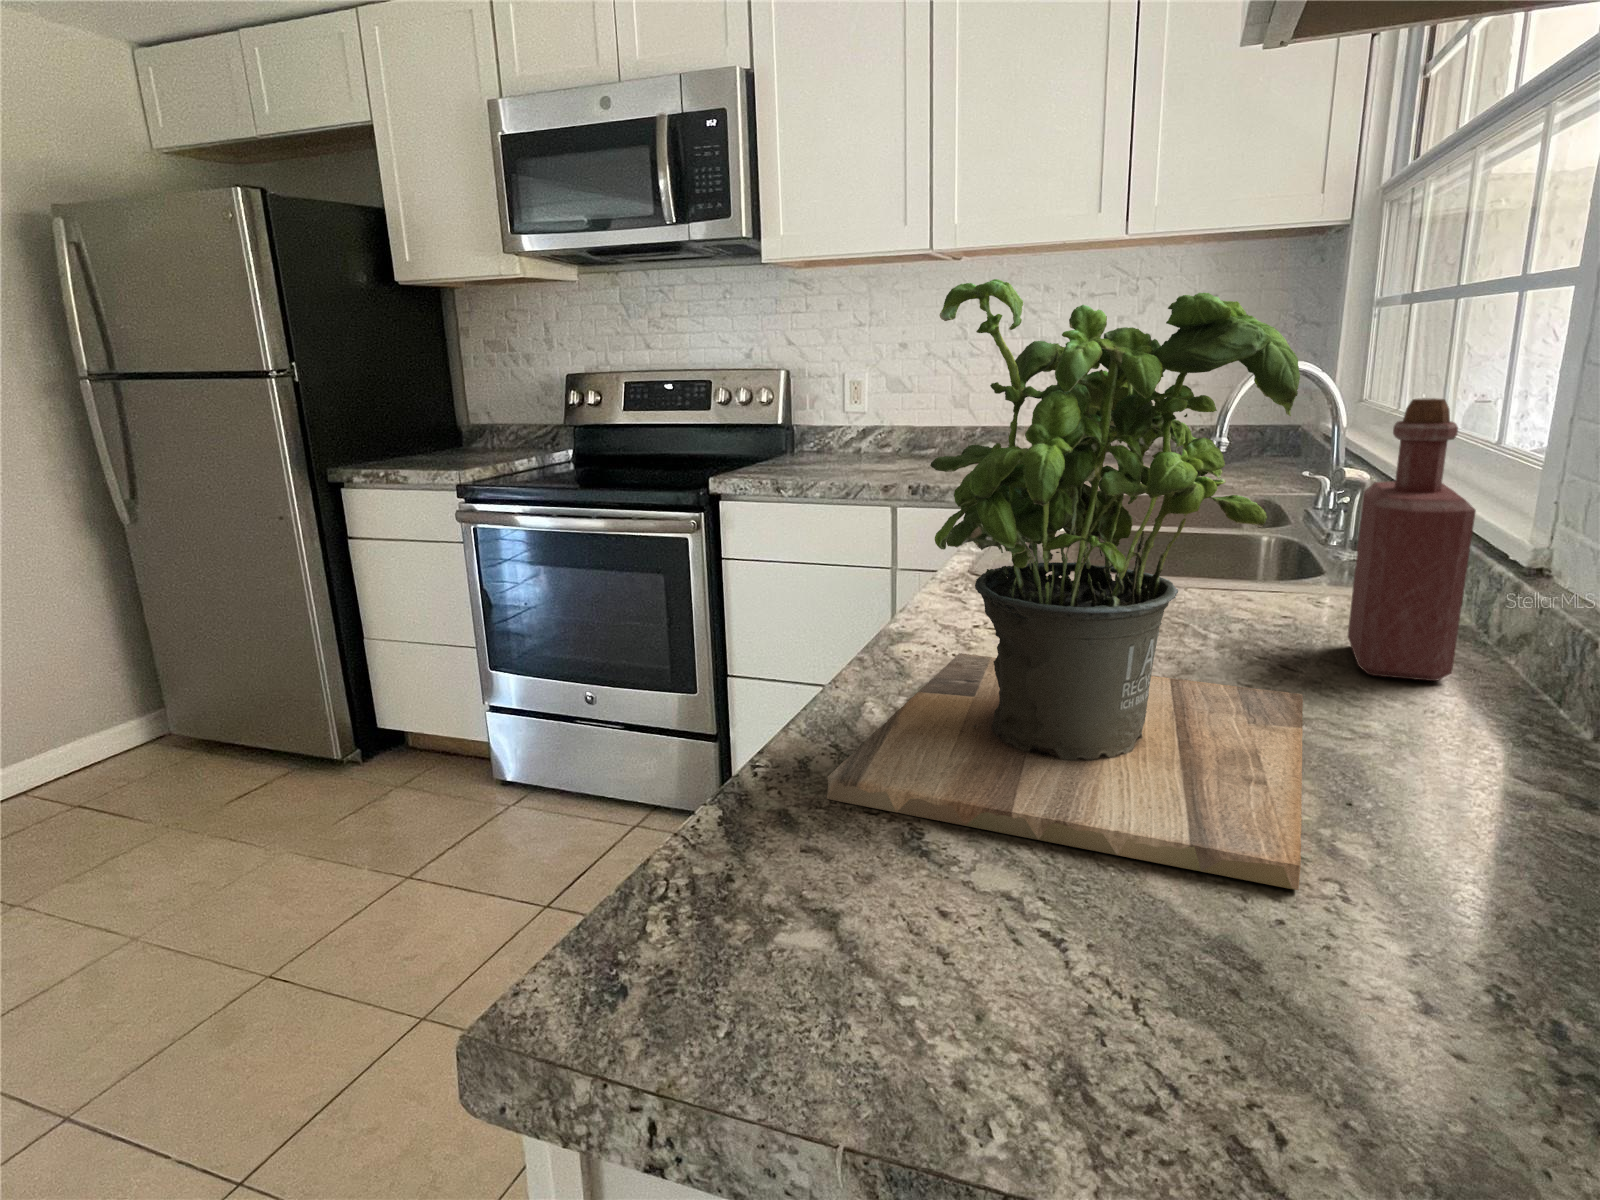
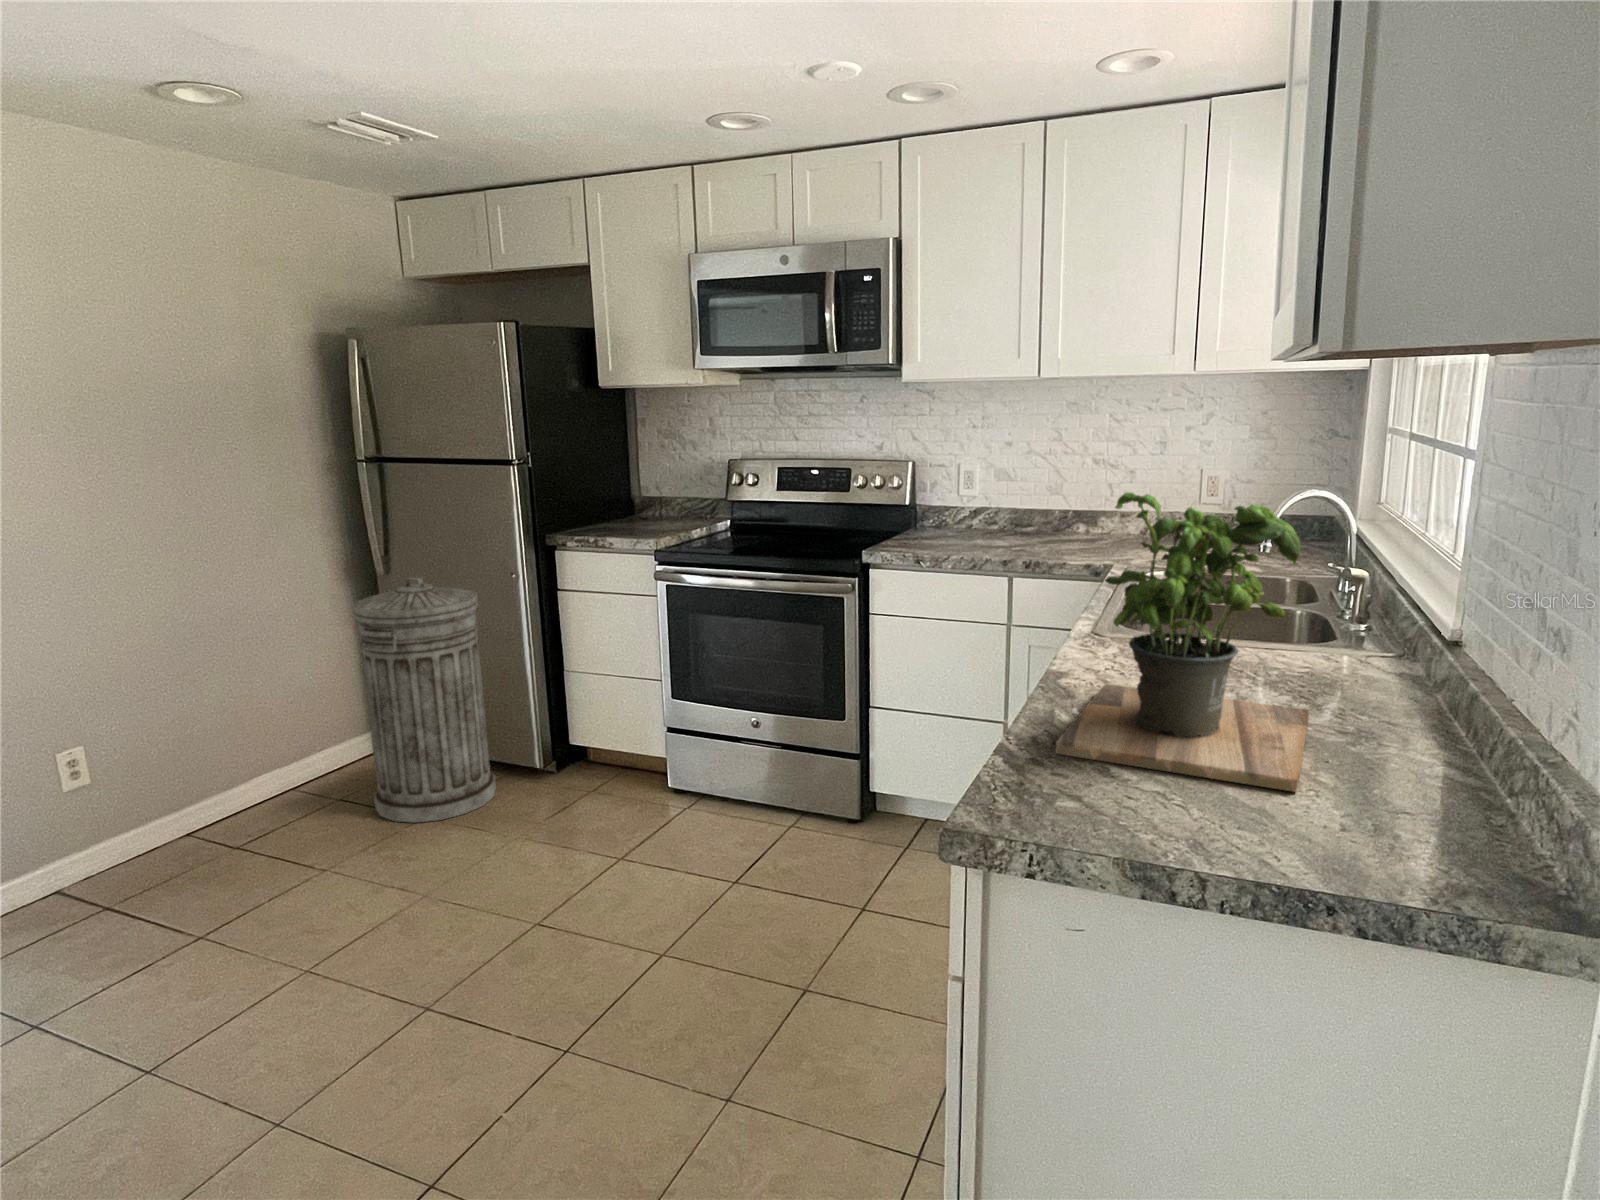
bottle: present [1348,398,1476,681] -> none [1342,541,1411,706]
trash can: none [55,526,278,838] -> present [352,578,496,823]

